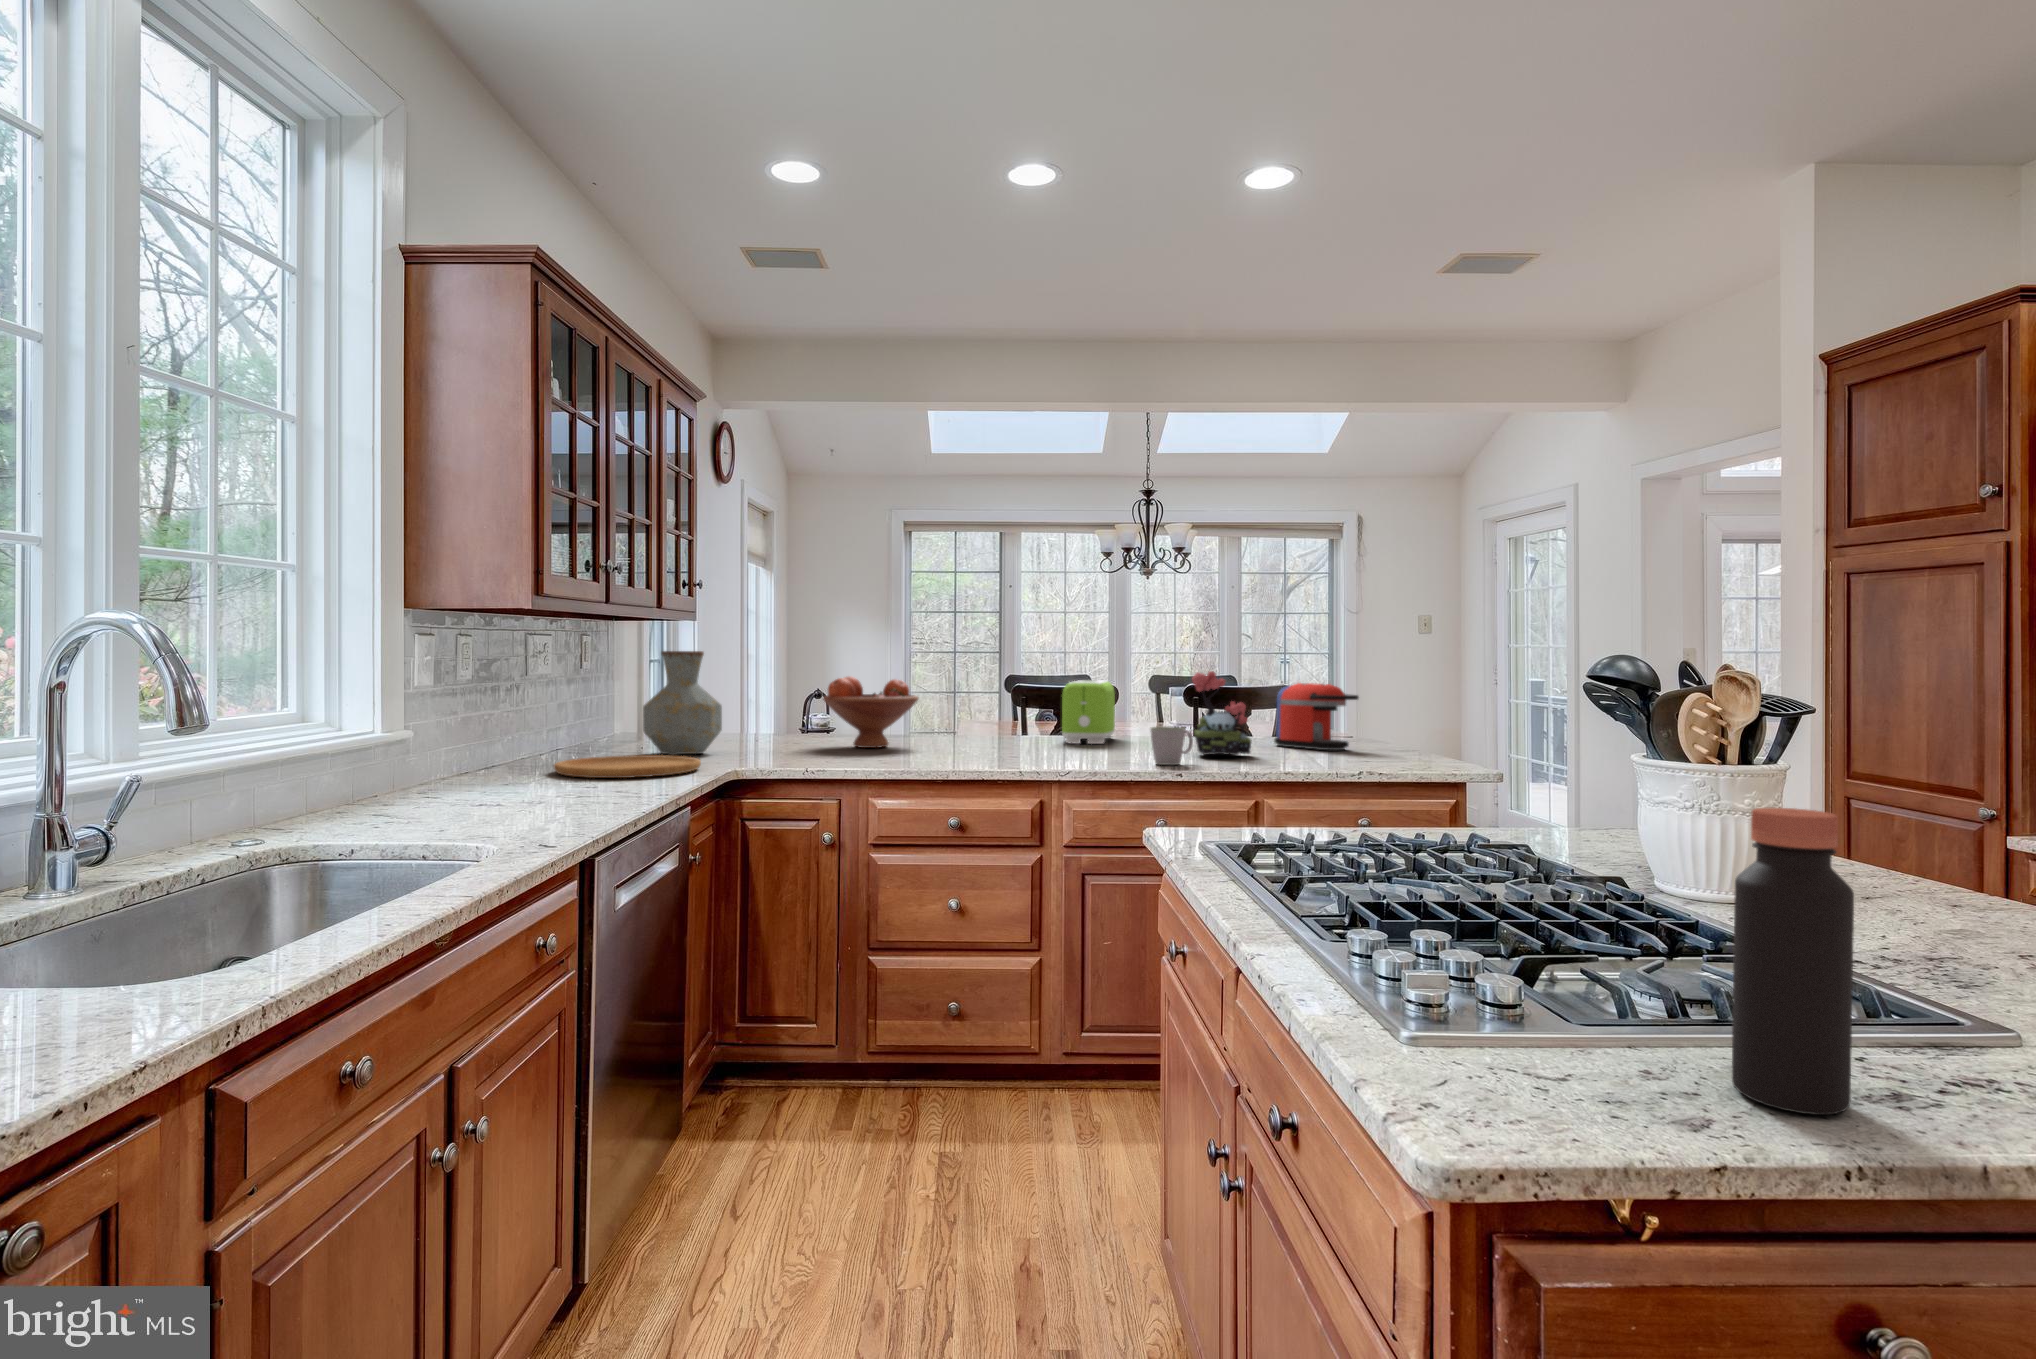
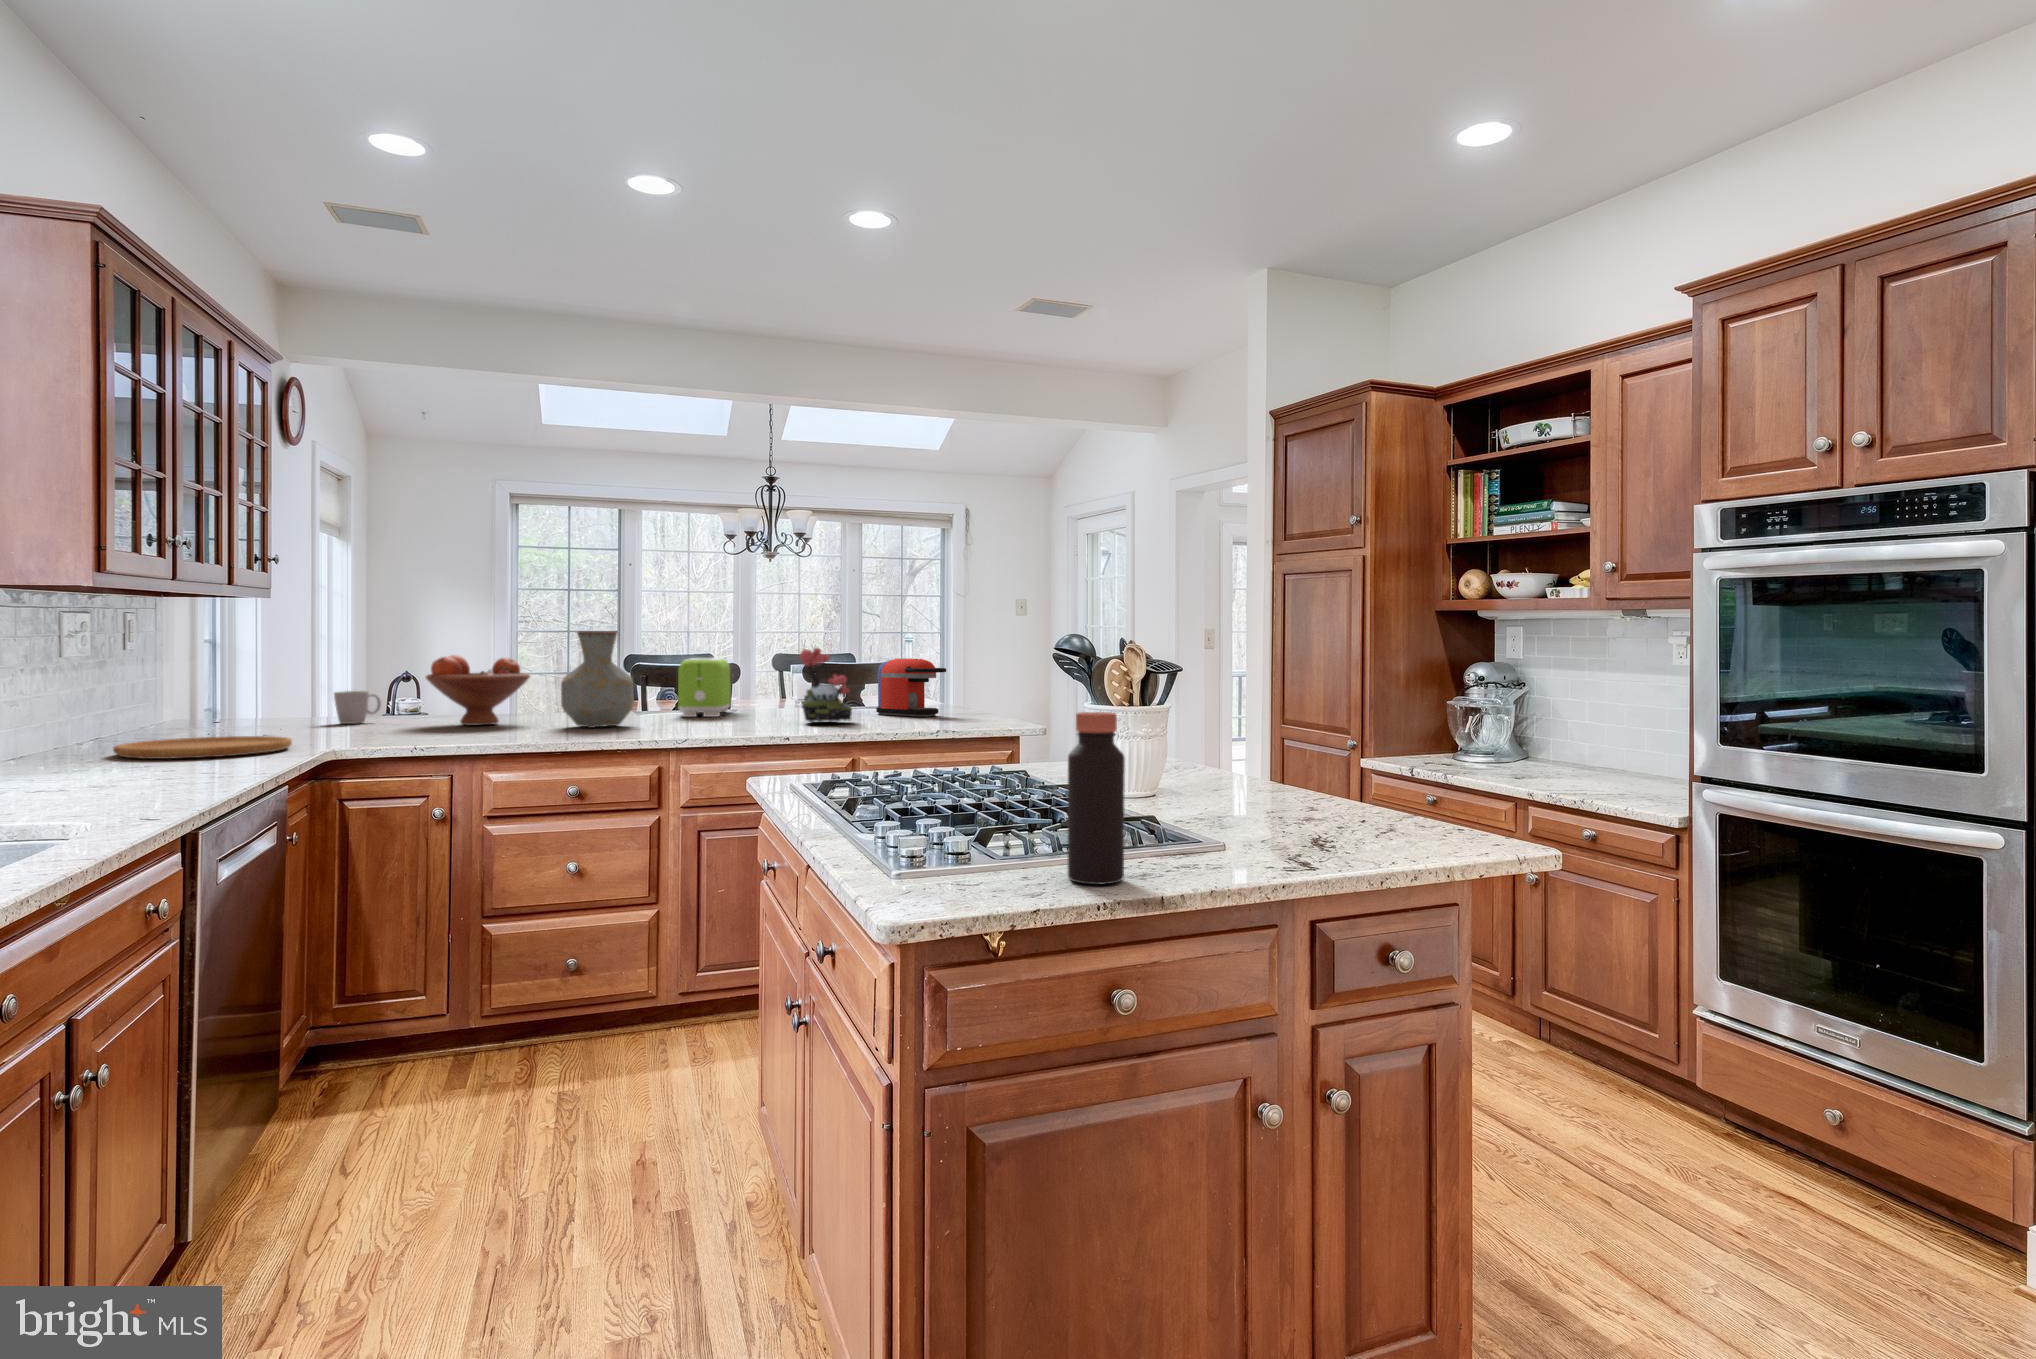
vase: present [643,651,722,755] -> present [561,631,634,728]
mug: present [1150,726,1193,765] -> present [334,691,381,724]

